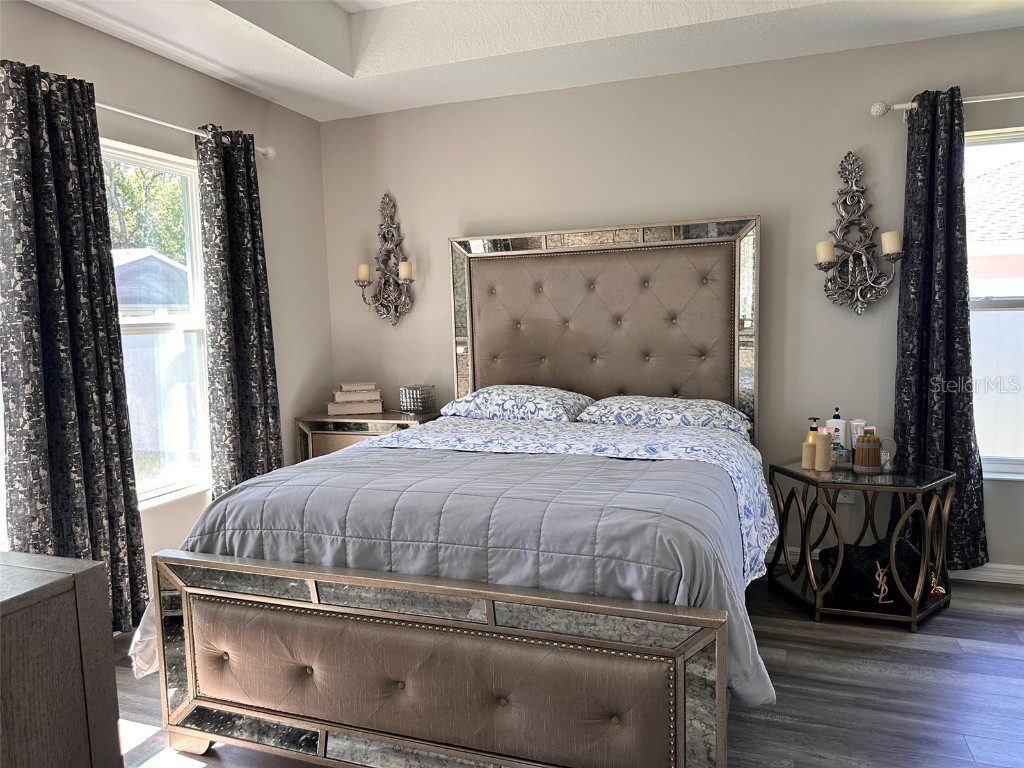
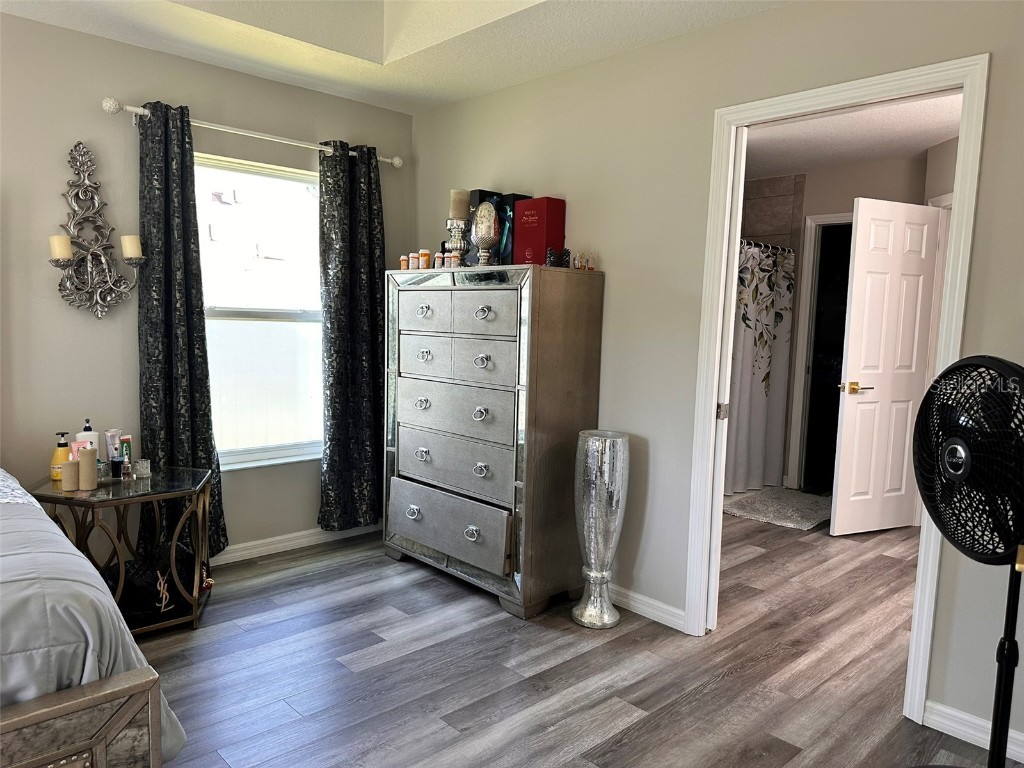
mug: present [854,435,897,475] -> none [122,444,165,485]

